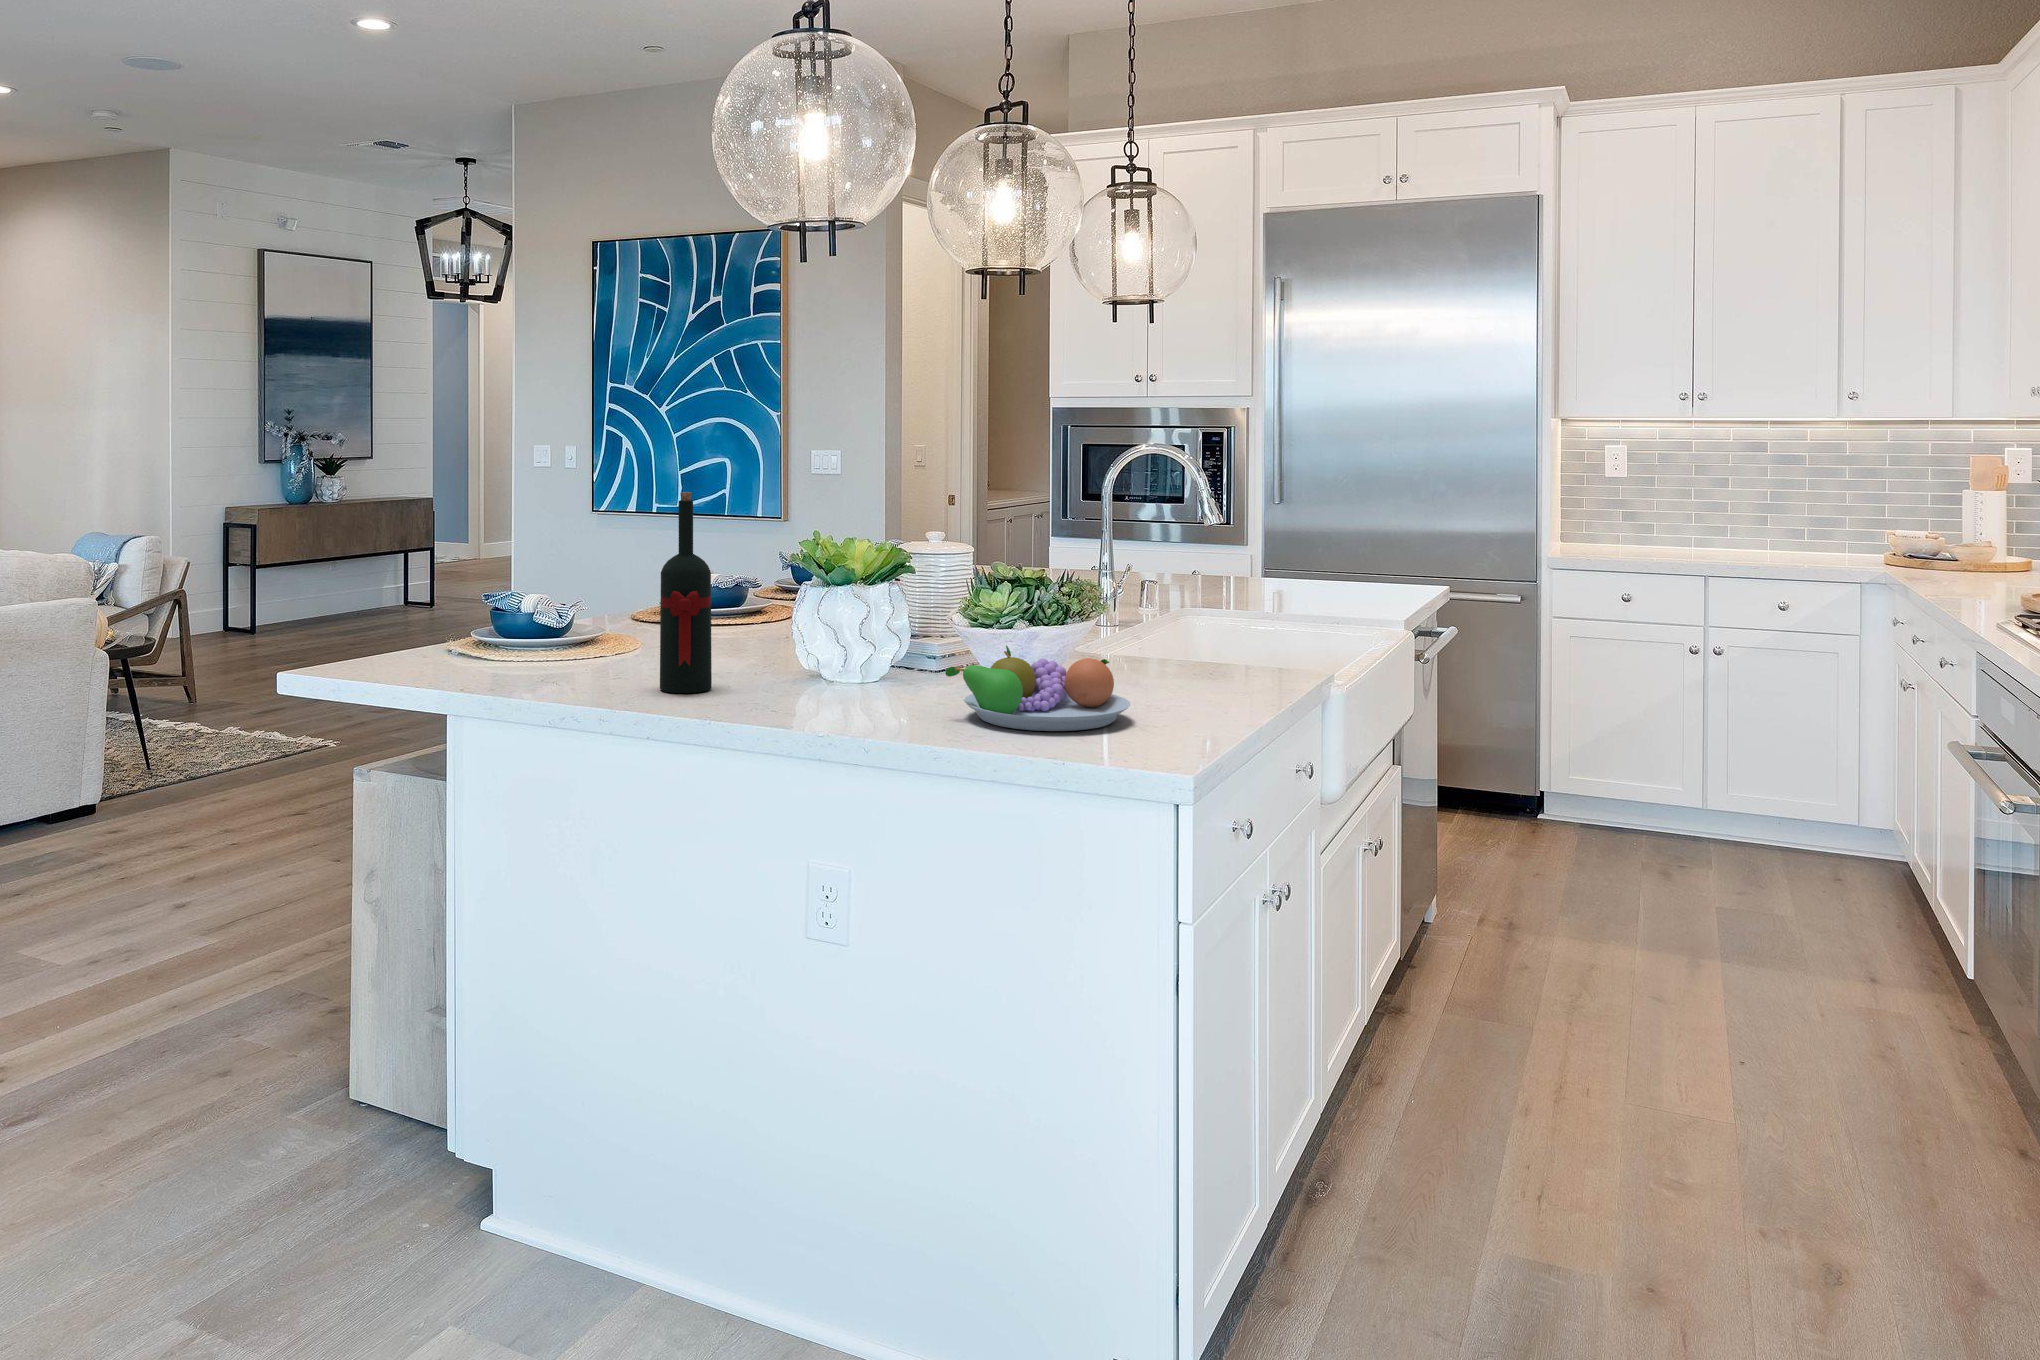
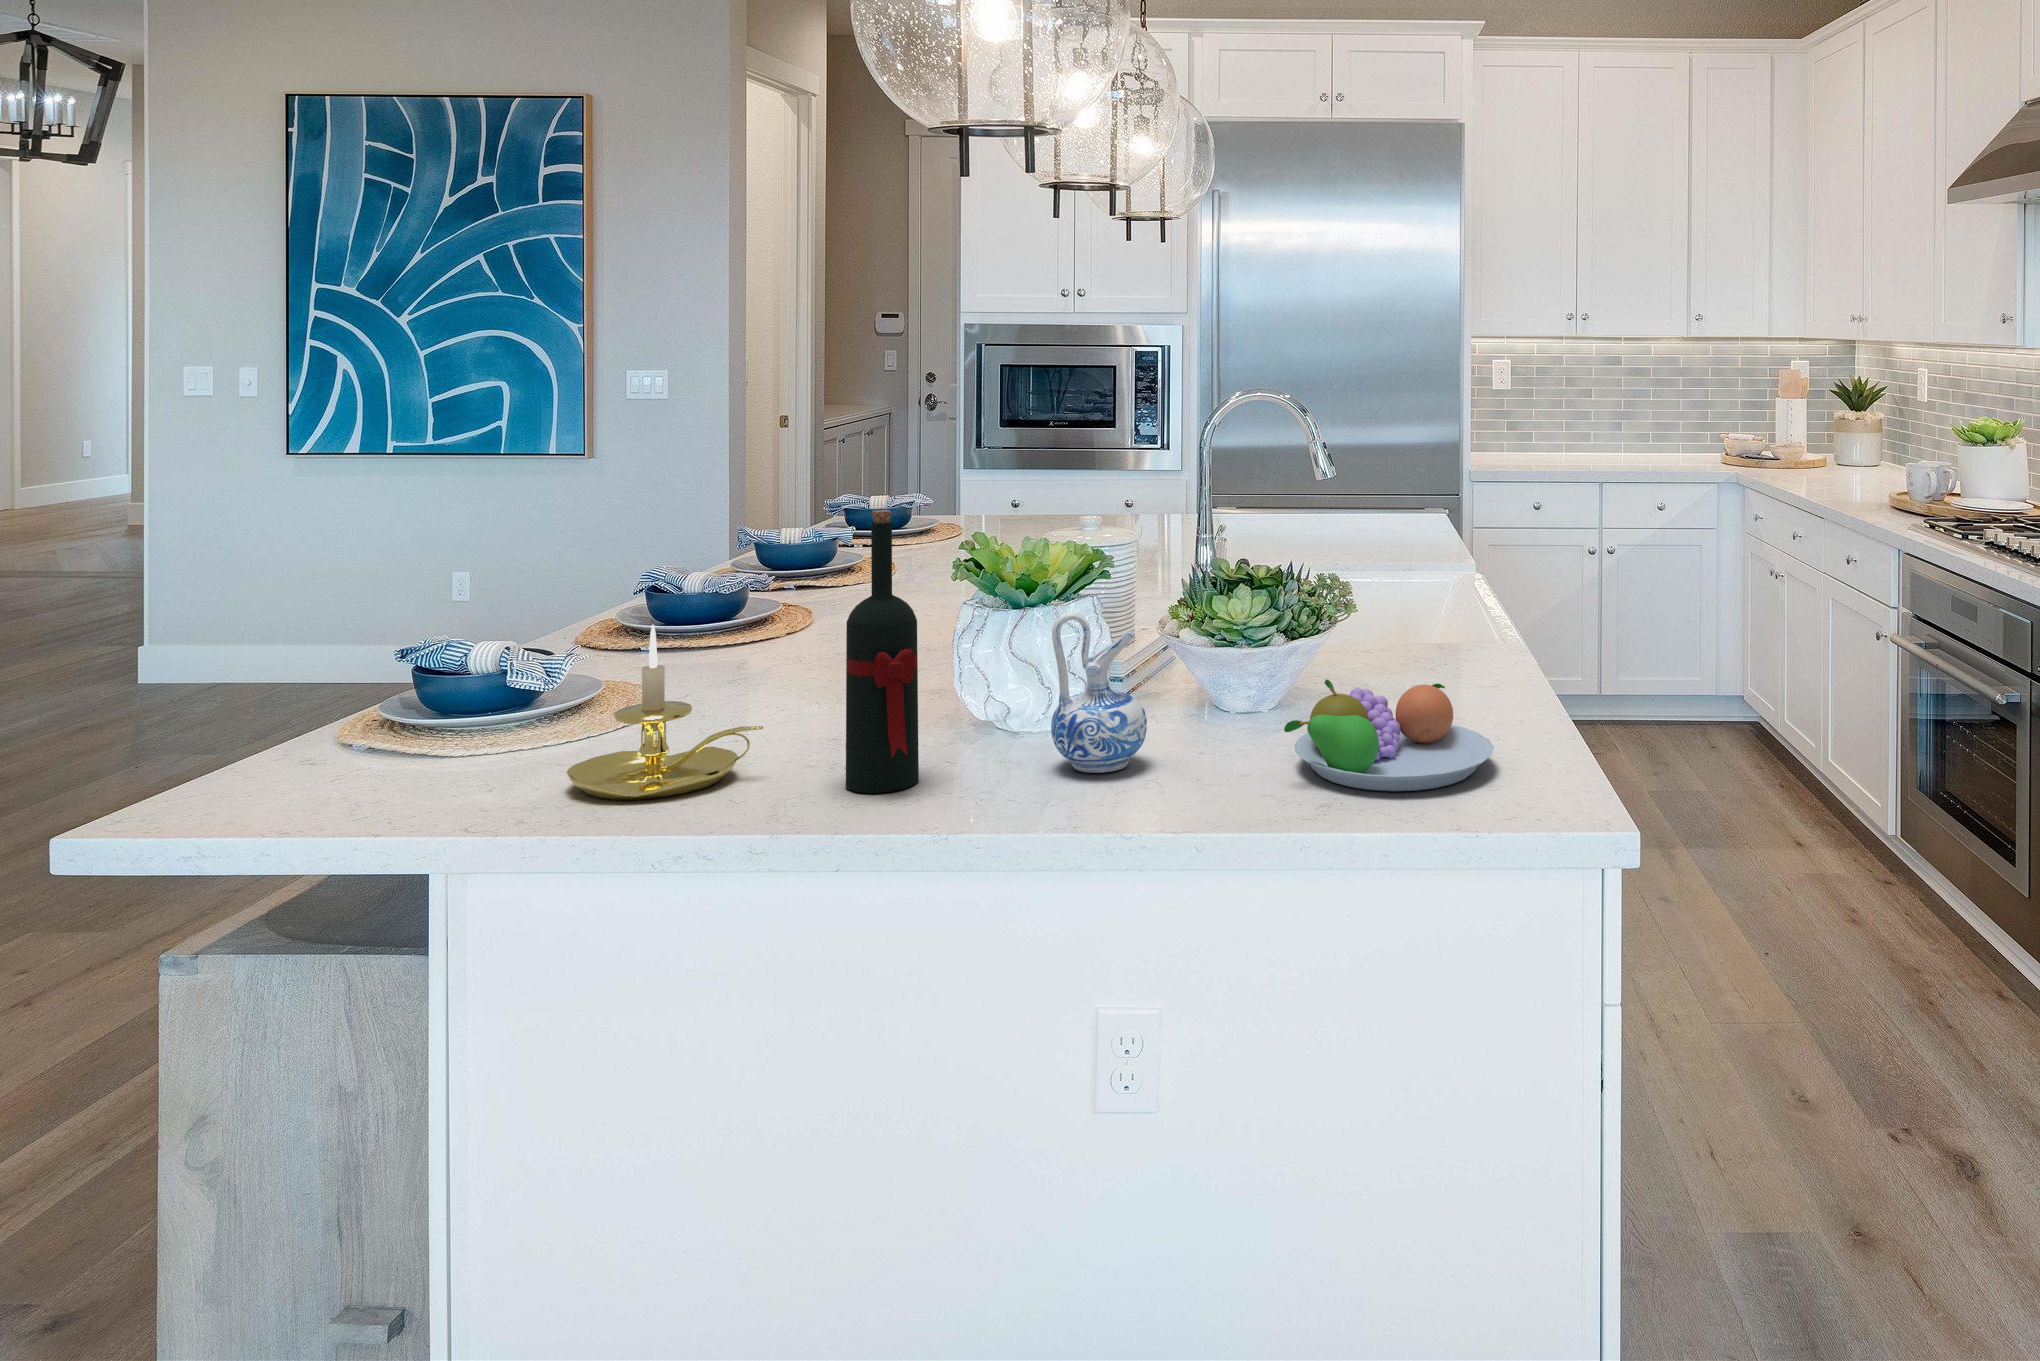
candle holder: none [505,567,622,681] -> present [567,625,763,799]
ceramic pitcher: none [799,576,871,699] -> present [1051,612,1147,773]

